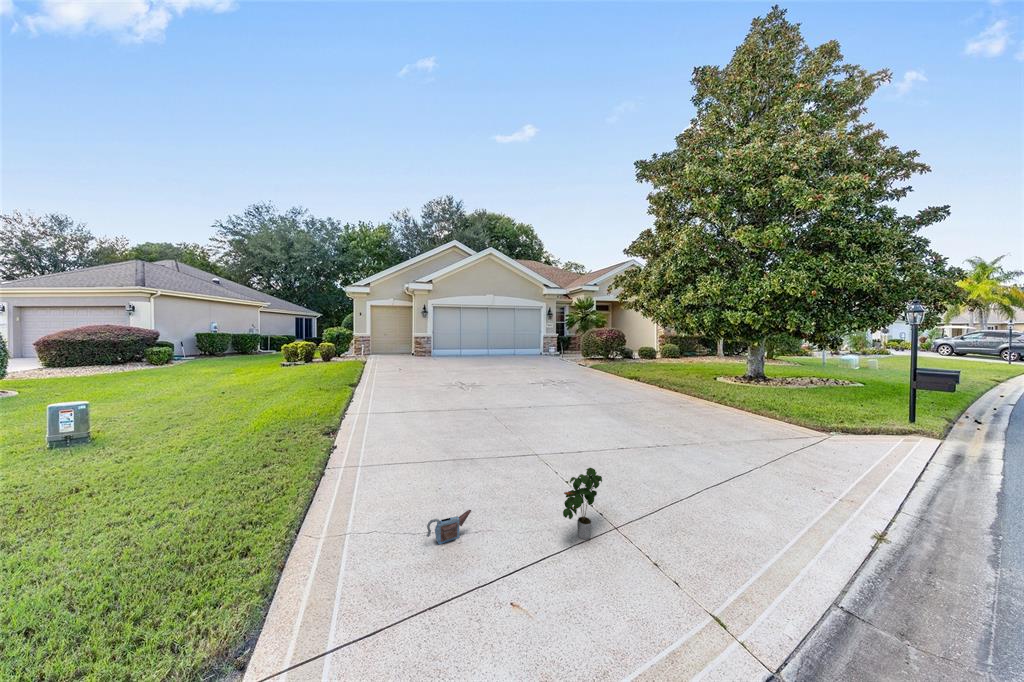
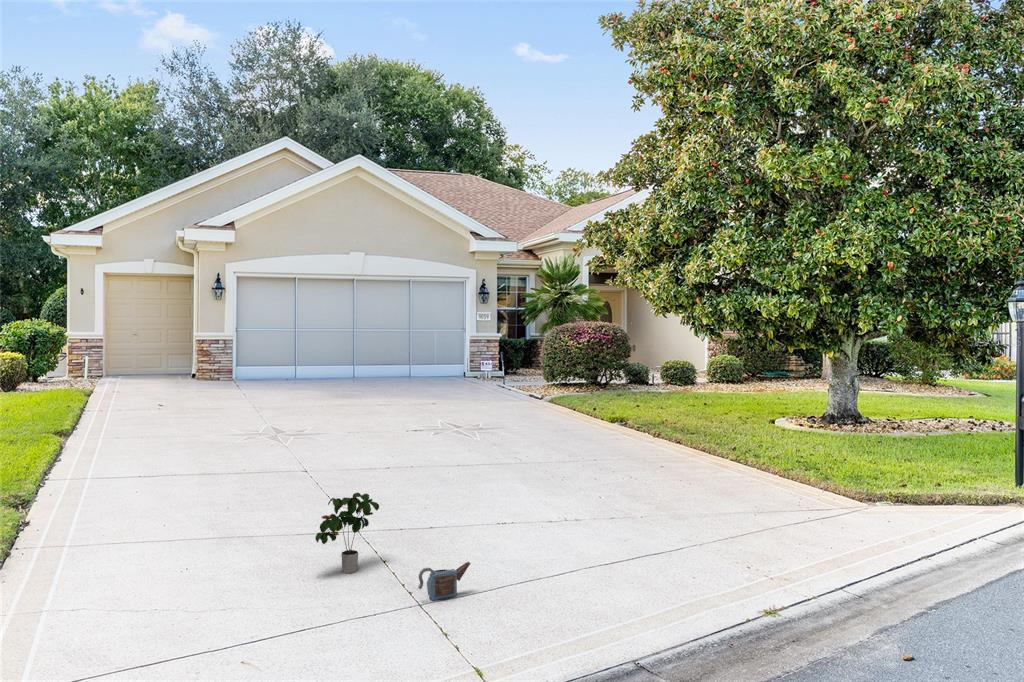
watering can: present [427,510,471,545] -> present [418,562,471,600]

